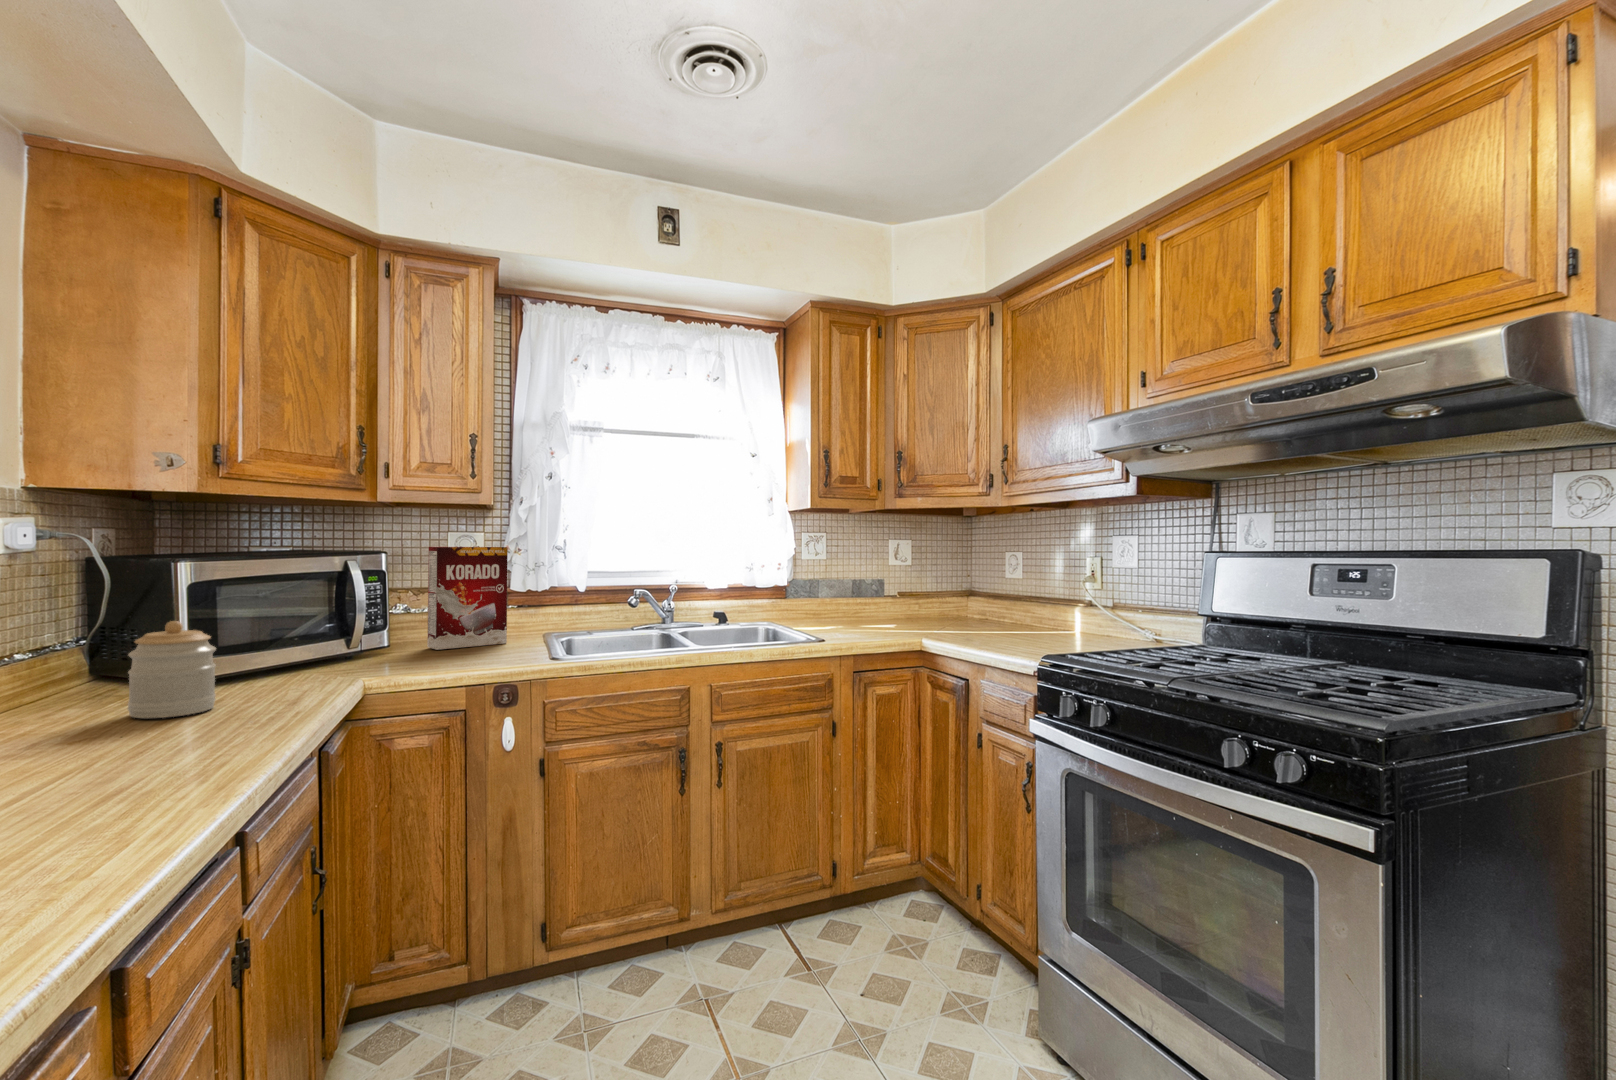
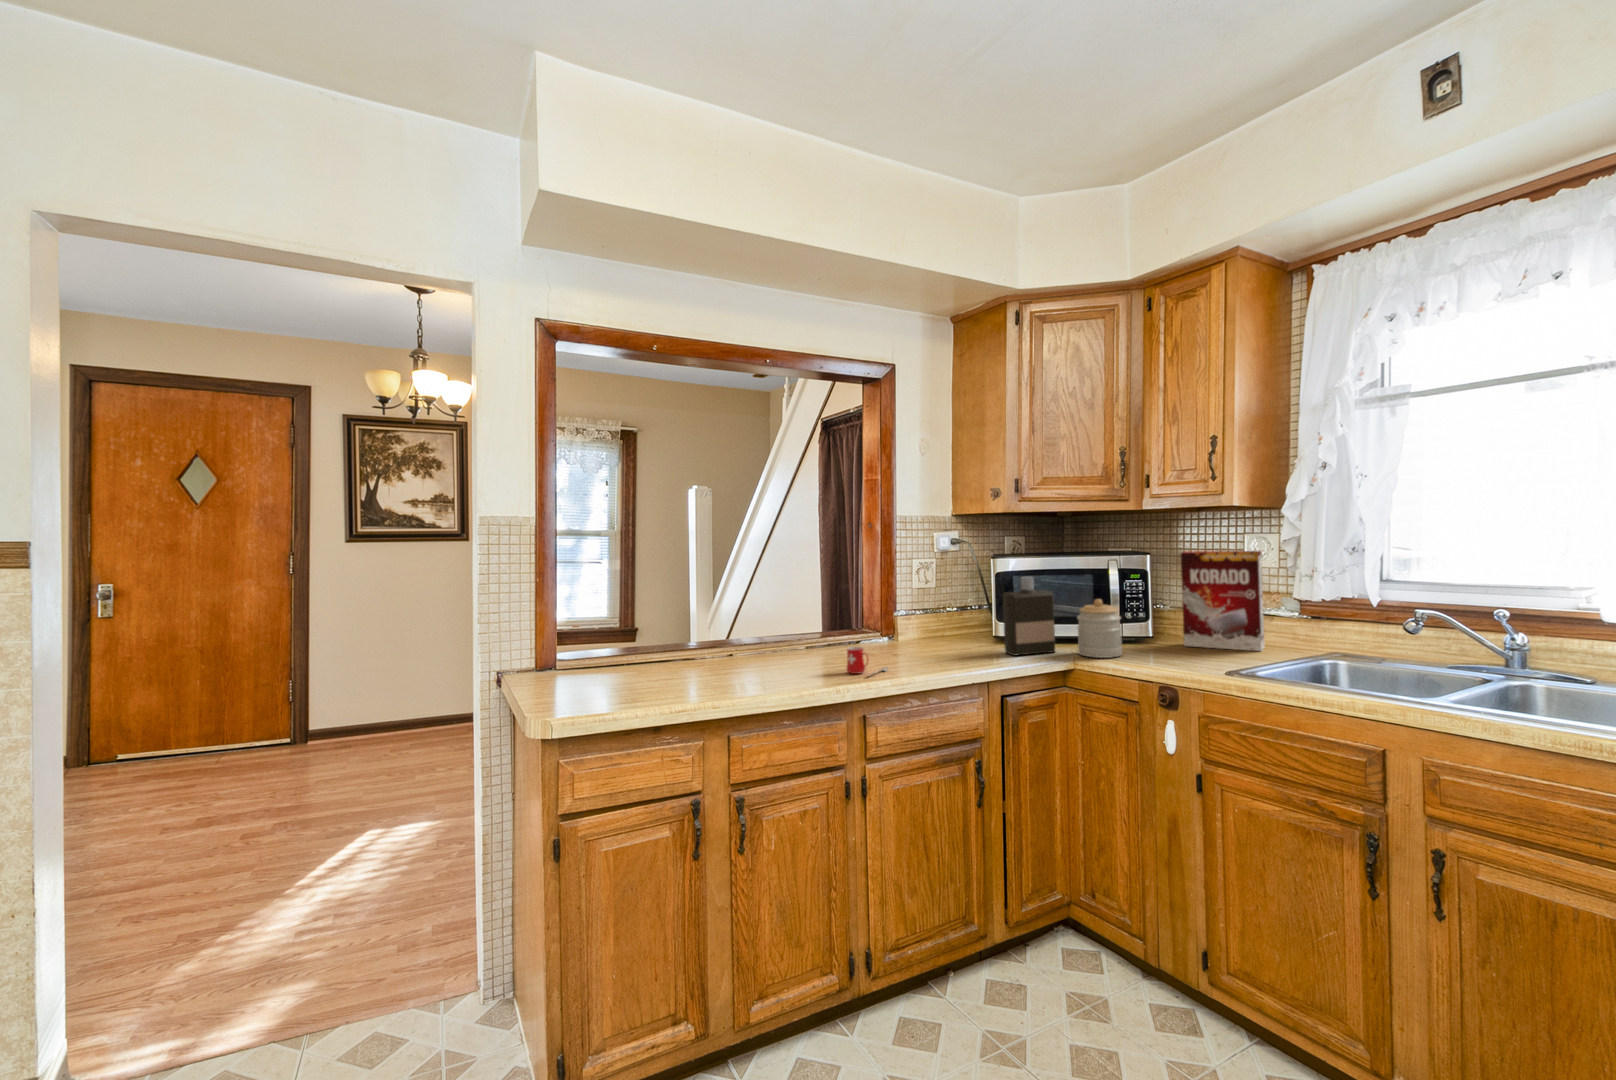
bottle: none [256,575,328,691] -> present [1003,577,1055,656]
jar: present [128,621,216,718] -> present [1077,599,1122,658]
mug: none [52,714,156,774] -> present [847,647,888,676]

